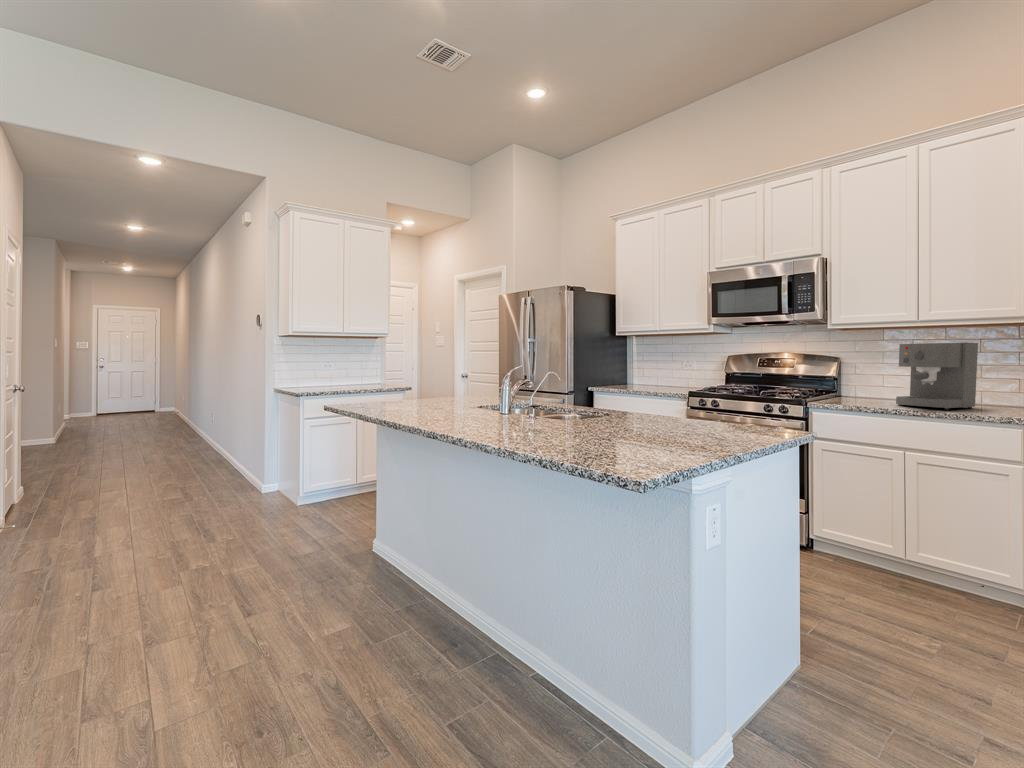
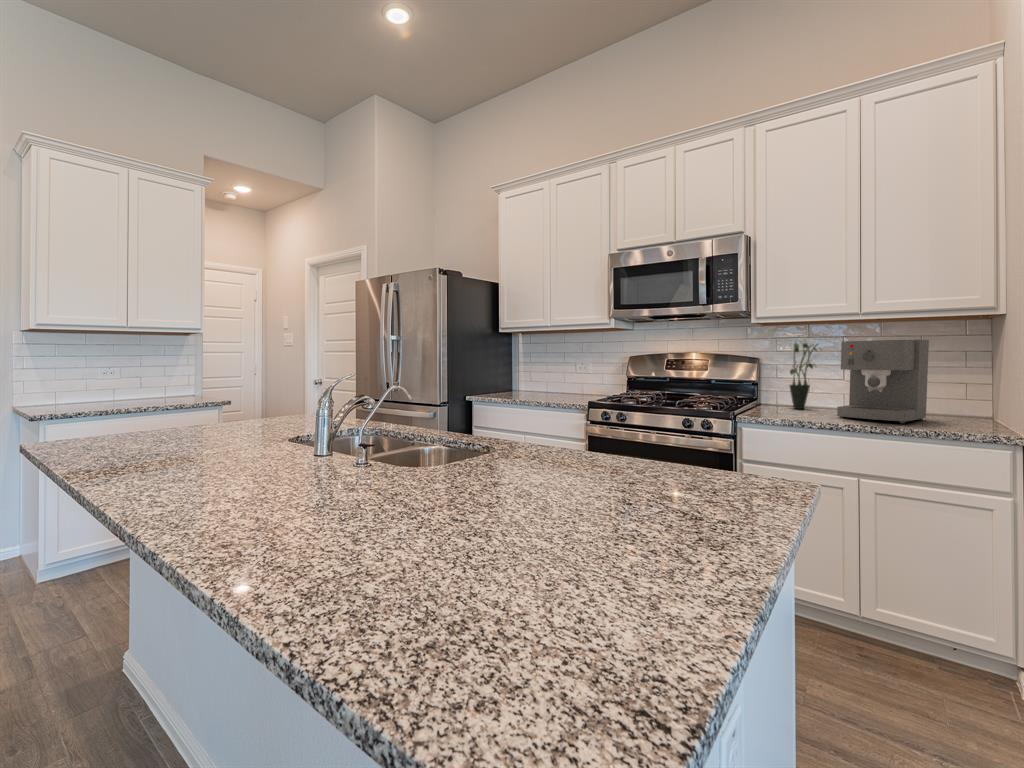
potted plant: none [862,342,891,400] -> present [790,343,818,409]

